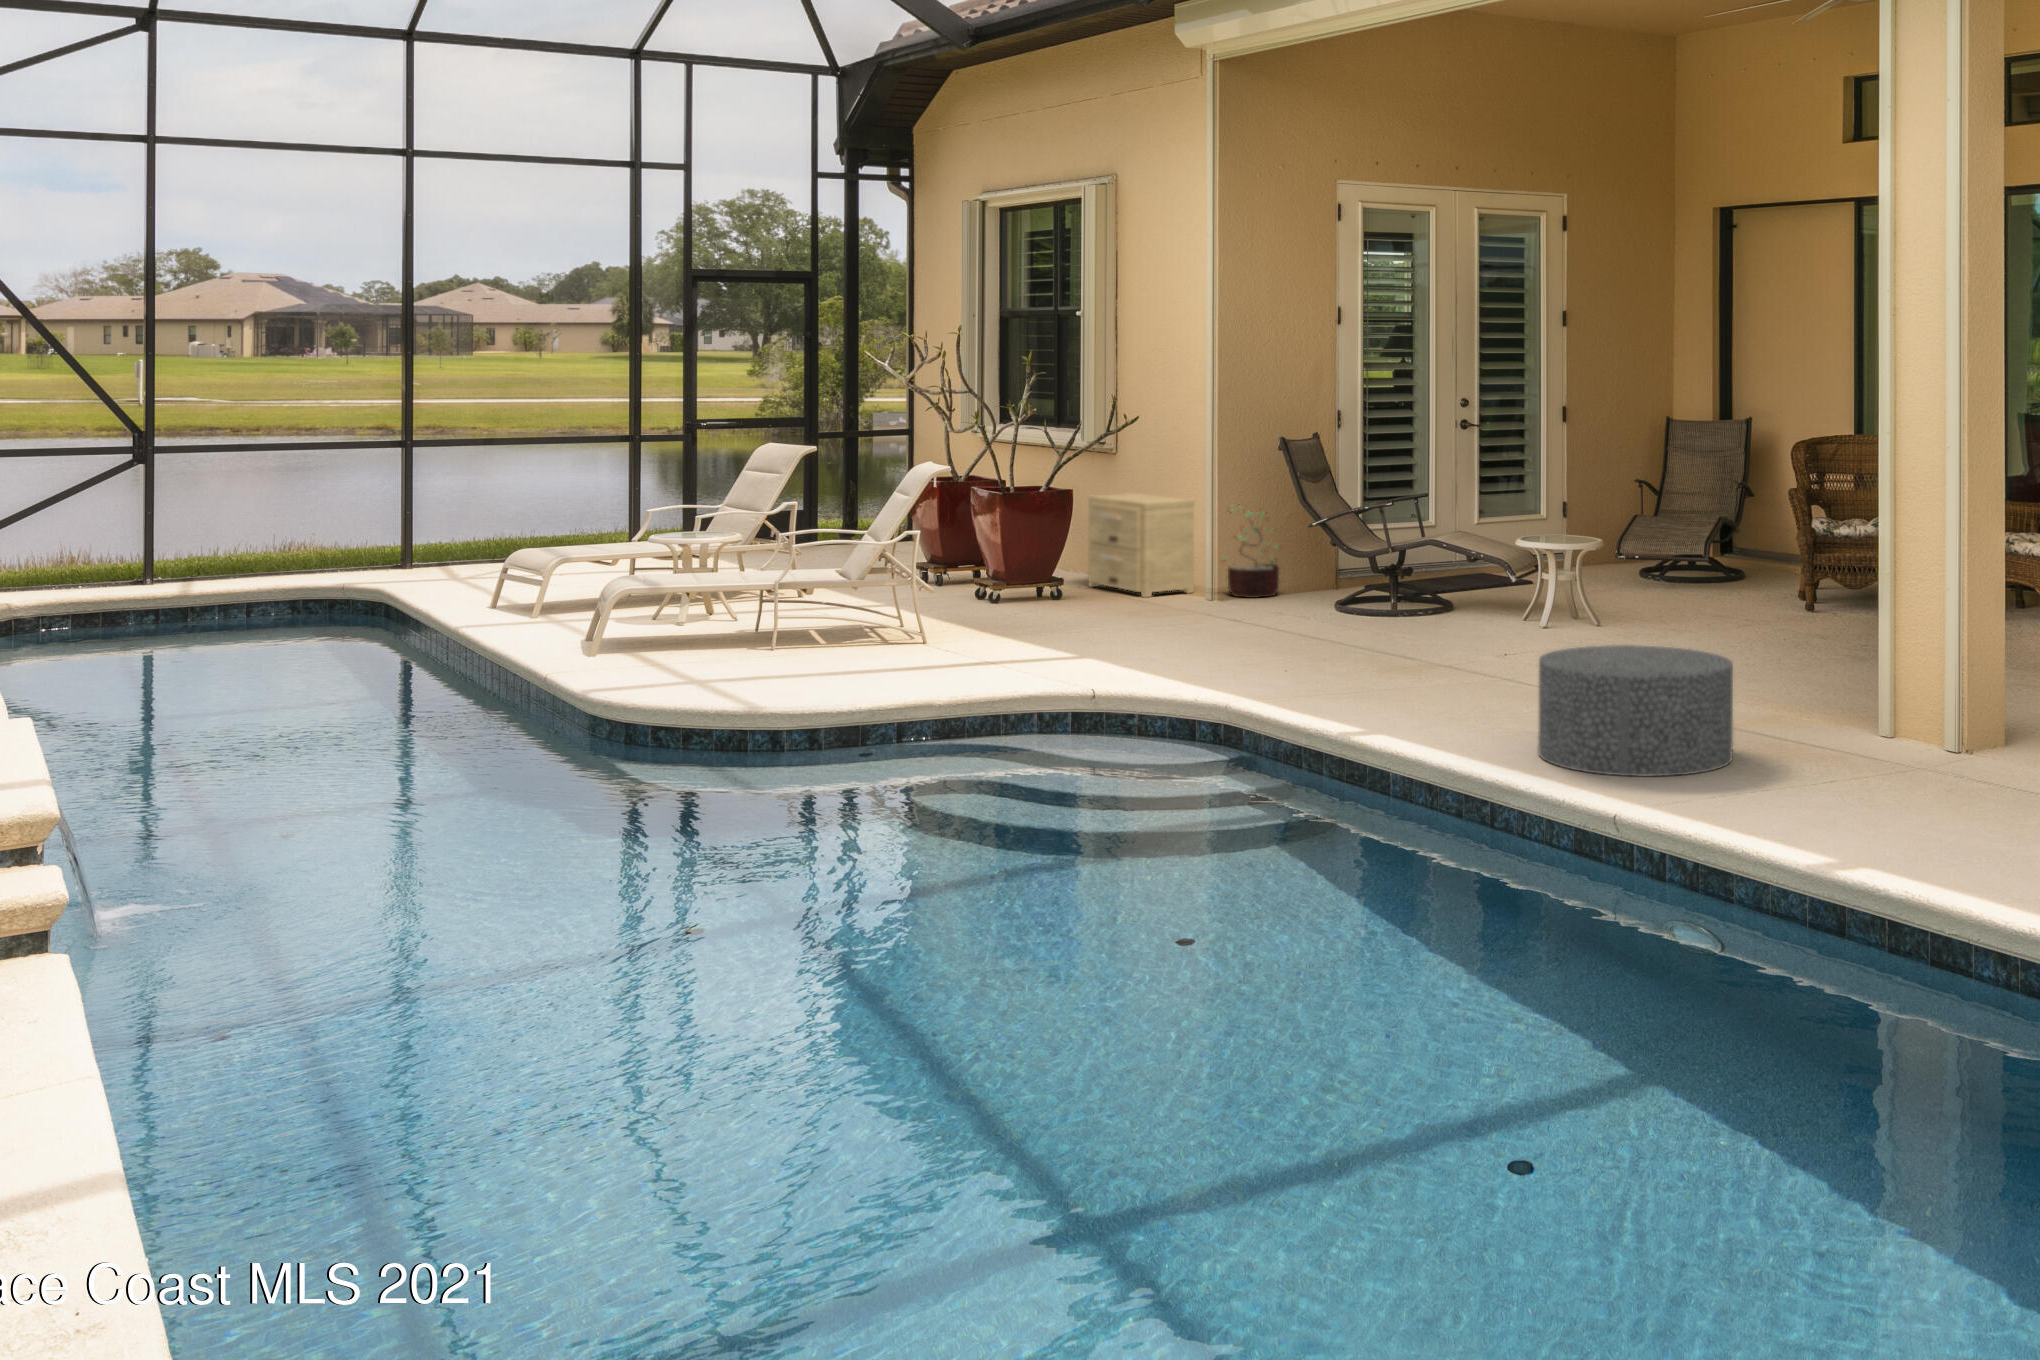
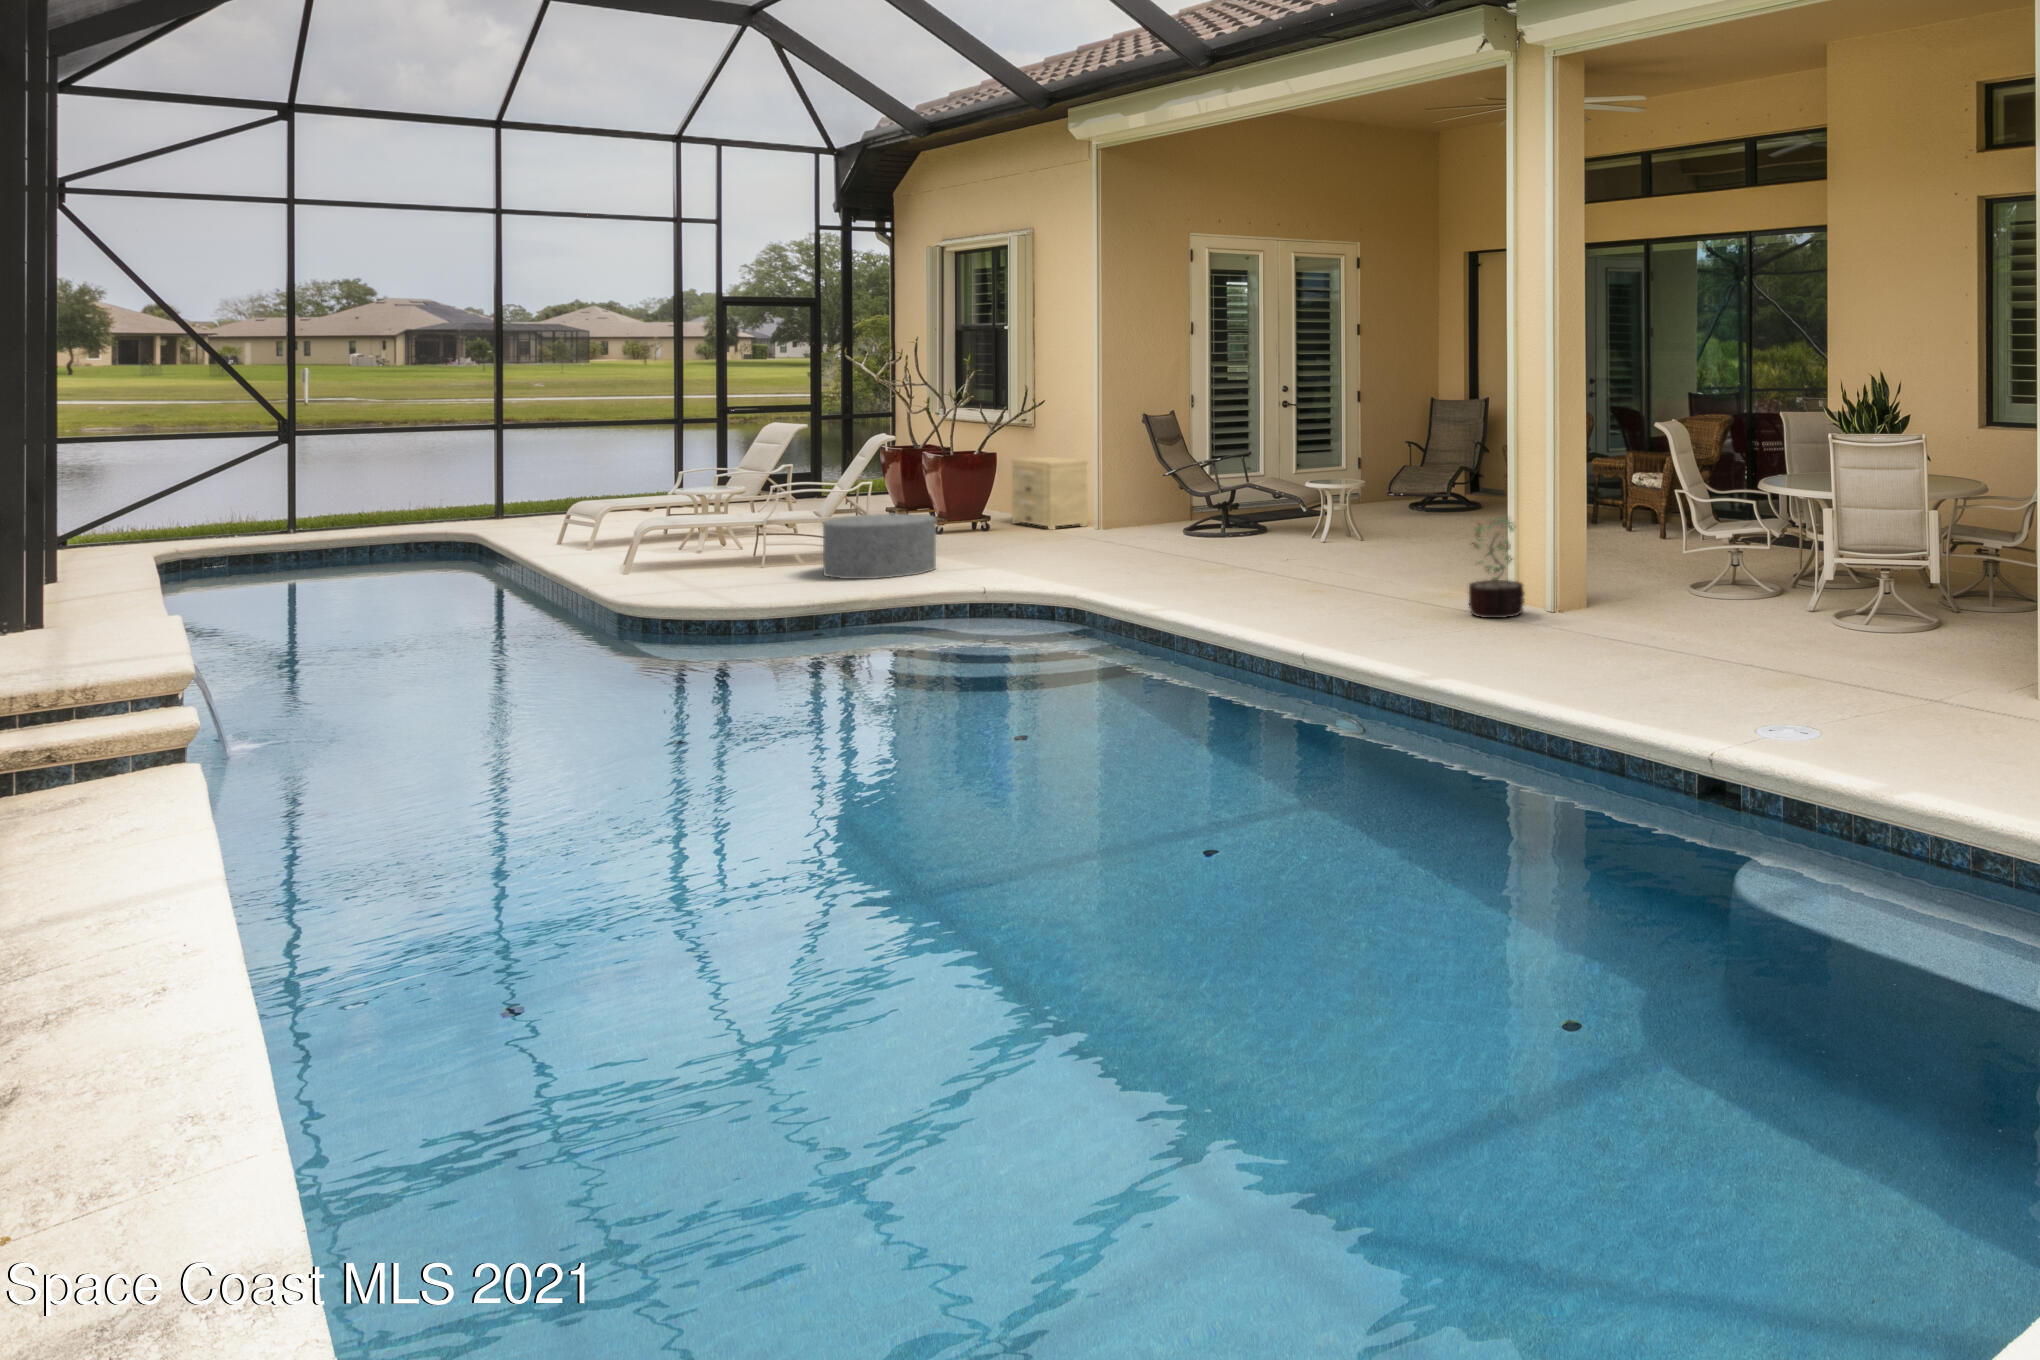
decorative plant: present [1224,504,1281,598] -> present [1469,518,1525,618]
ottoman: present [1538,645,1733,776] -> present [823,514,936,579]

